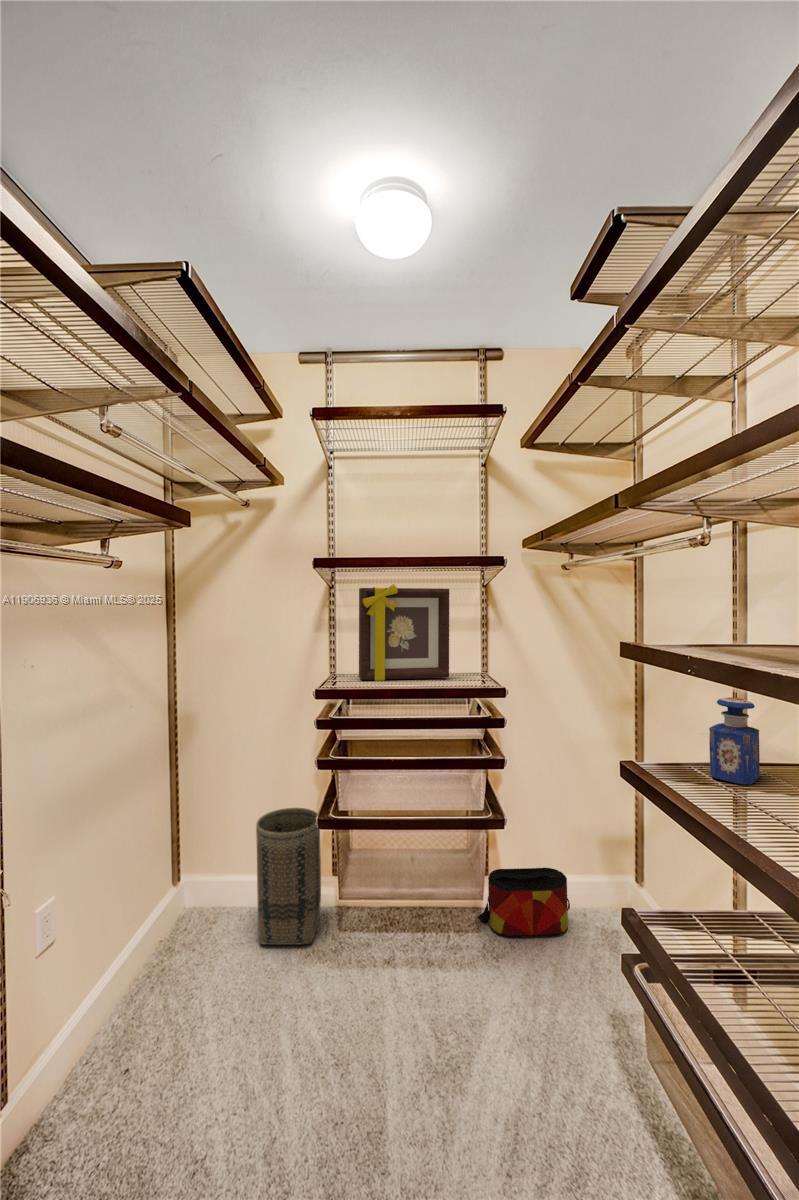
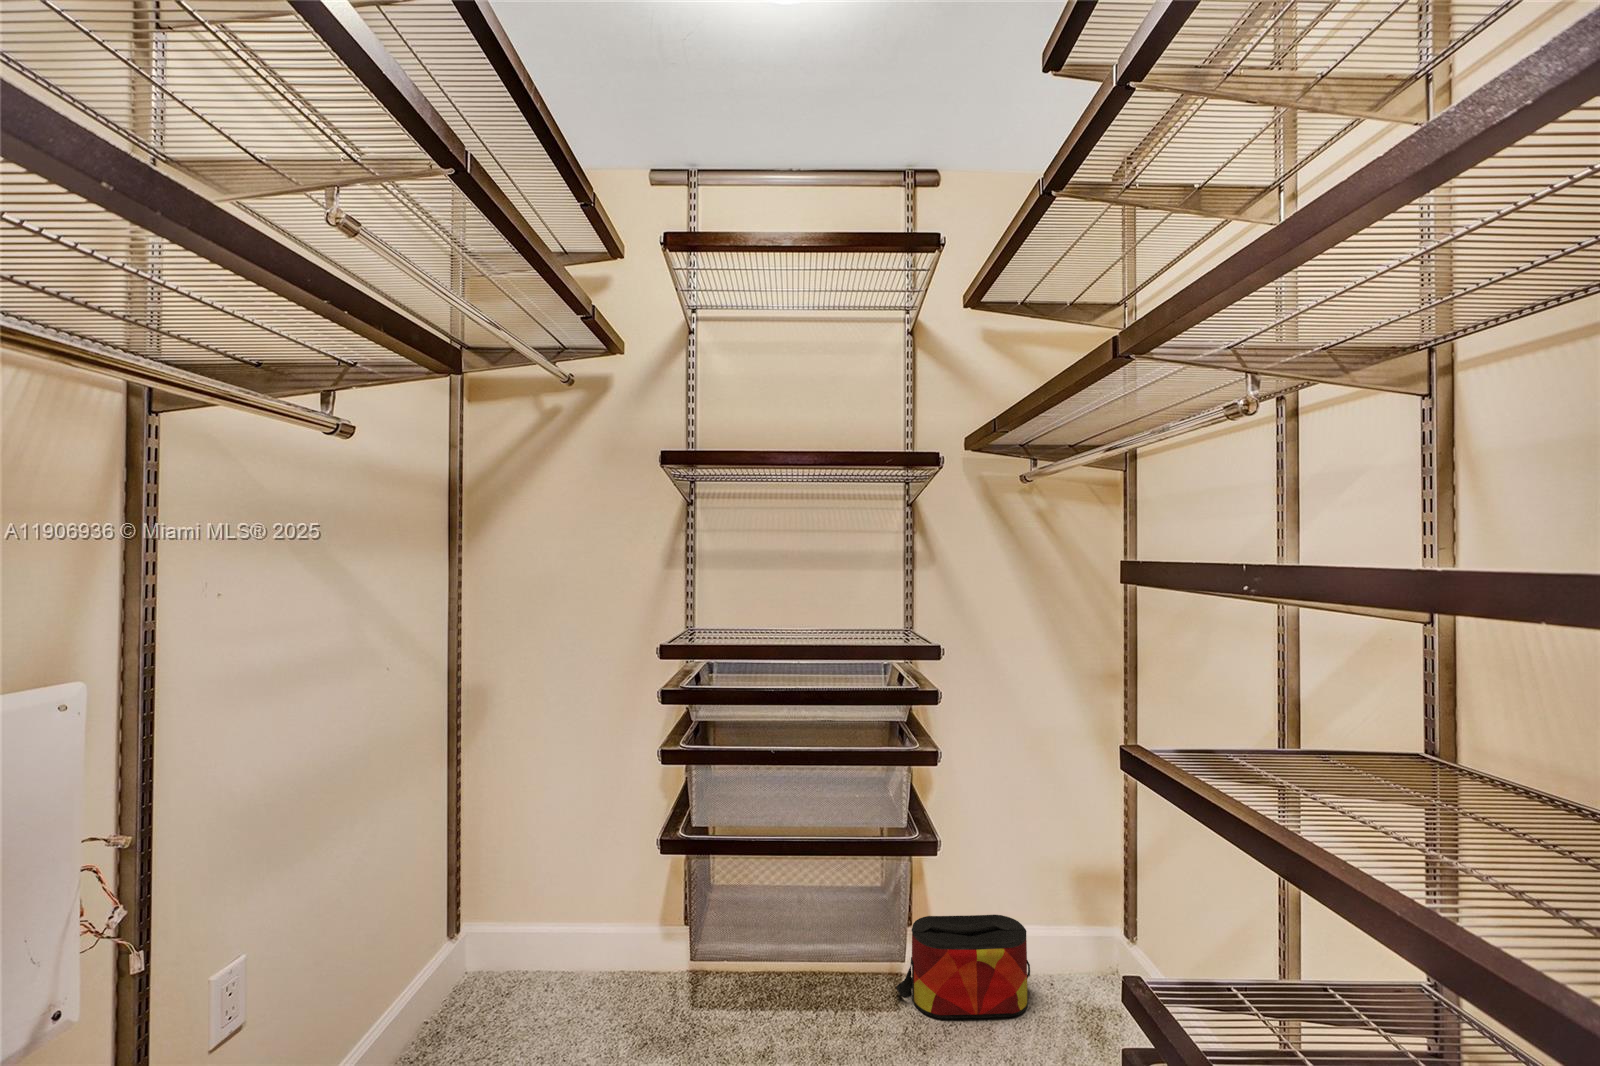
picture frame: present [359,584,449,681] -> none [727,496,860,637]
perfume bottle: present [709,697,760,784] -> none [1255,651,1333,783]
basket: present [256,808,321,945] -> none [572,823,666,1028]

